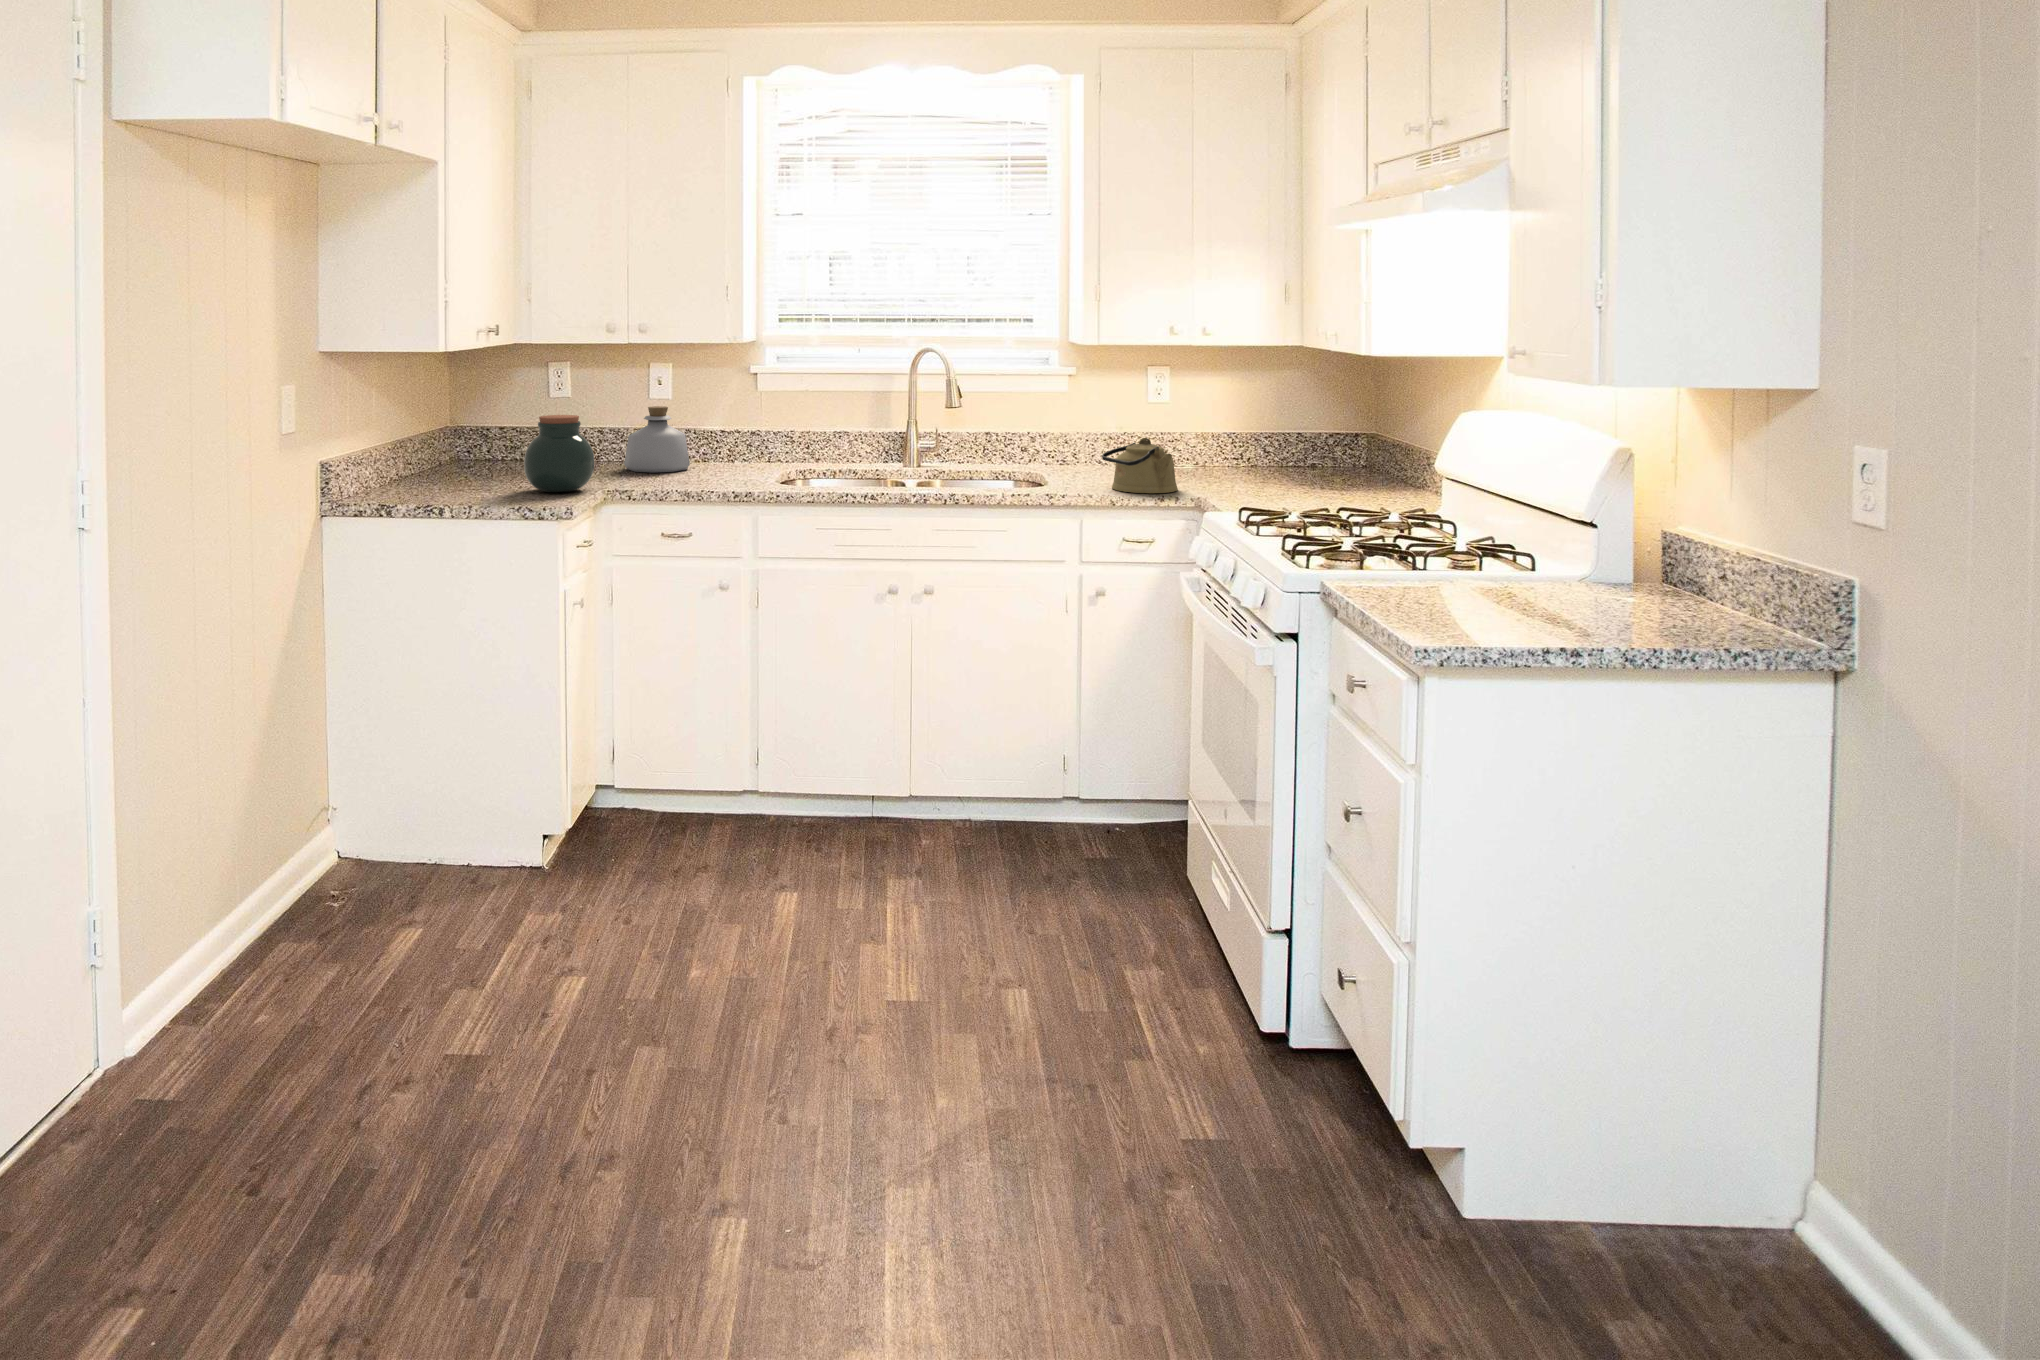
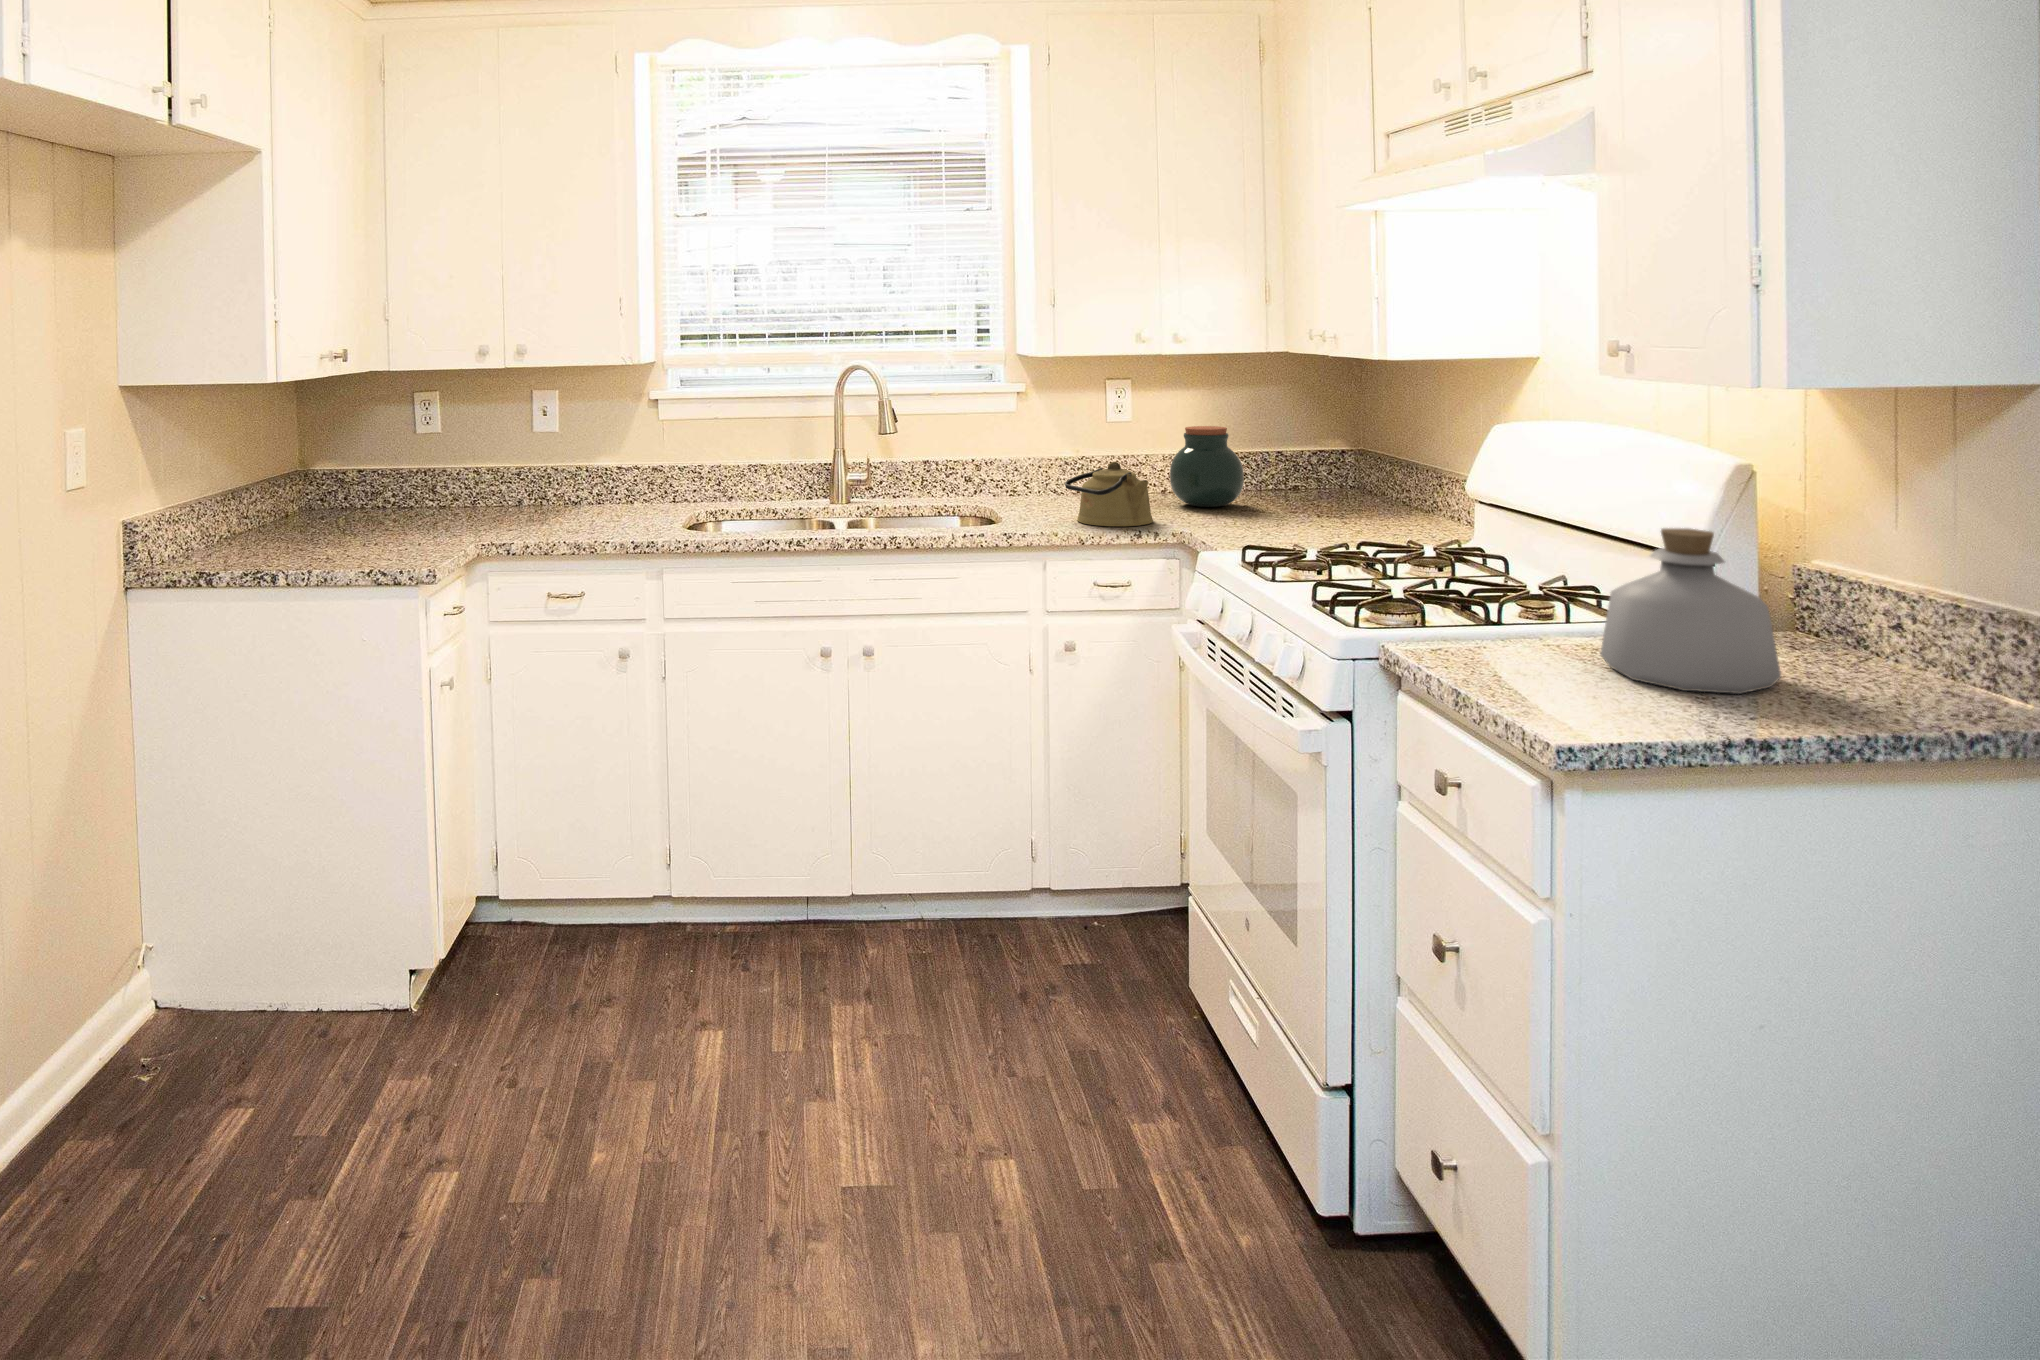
bottle: present [624,406,690,473] -> present [1600,528,1781,694]
jar: present [524,415,594,492] -> present [1170,426,1244,507]

